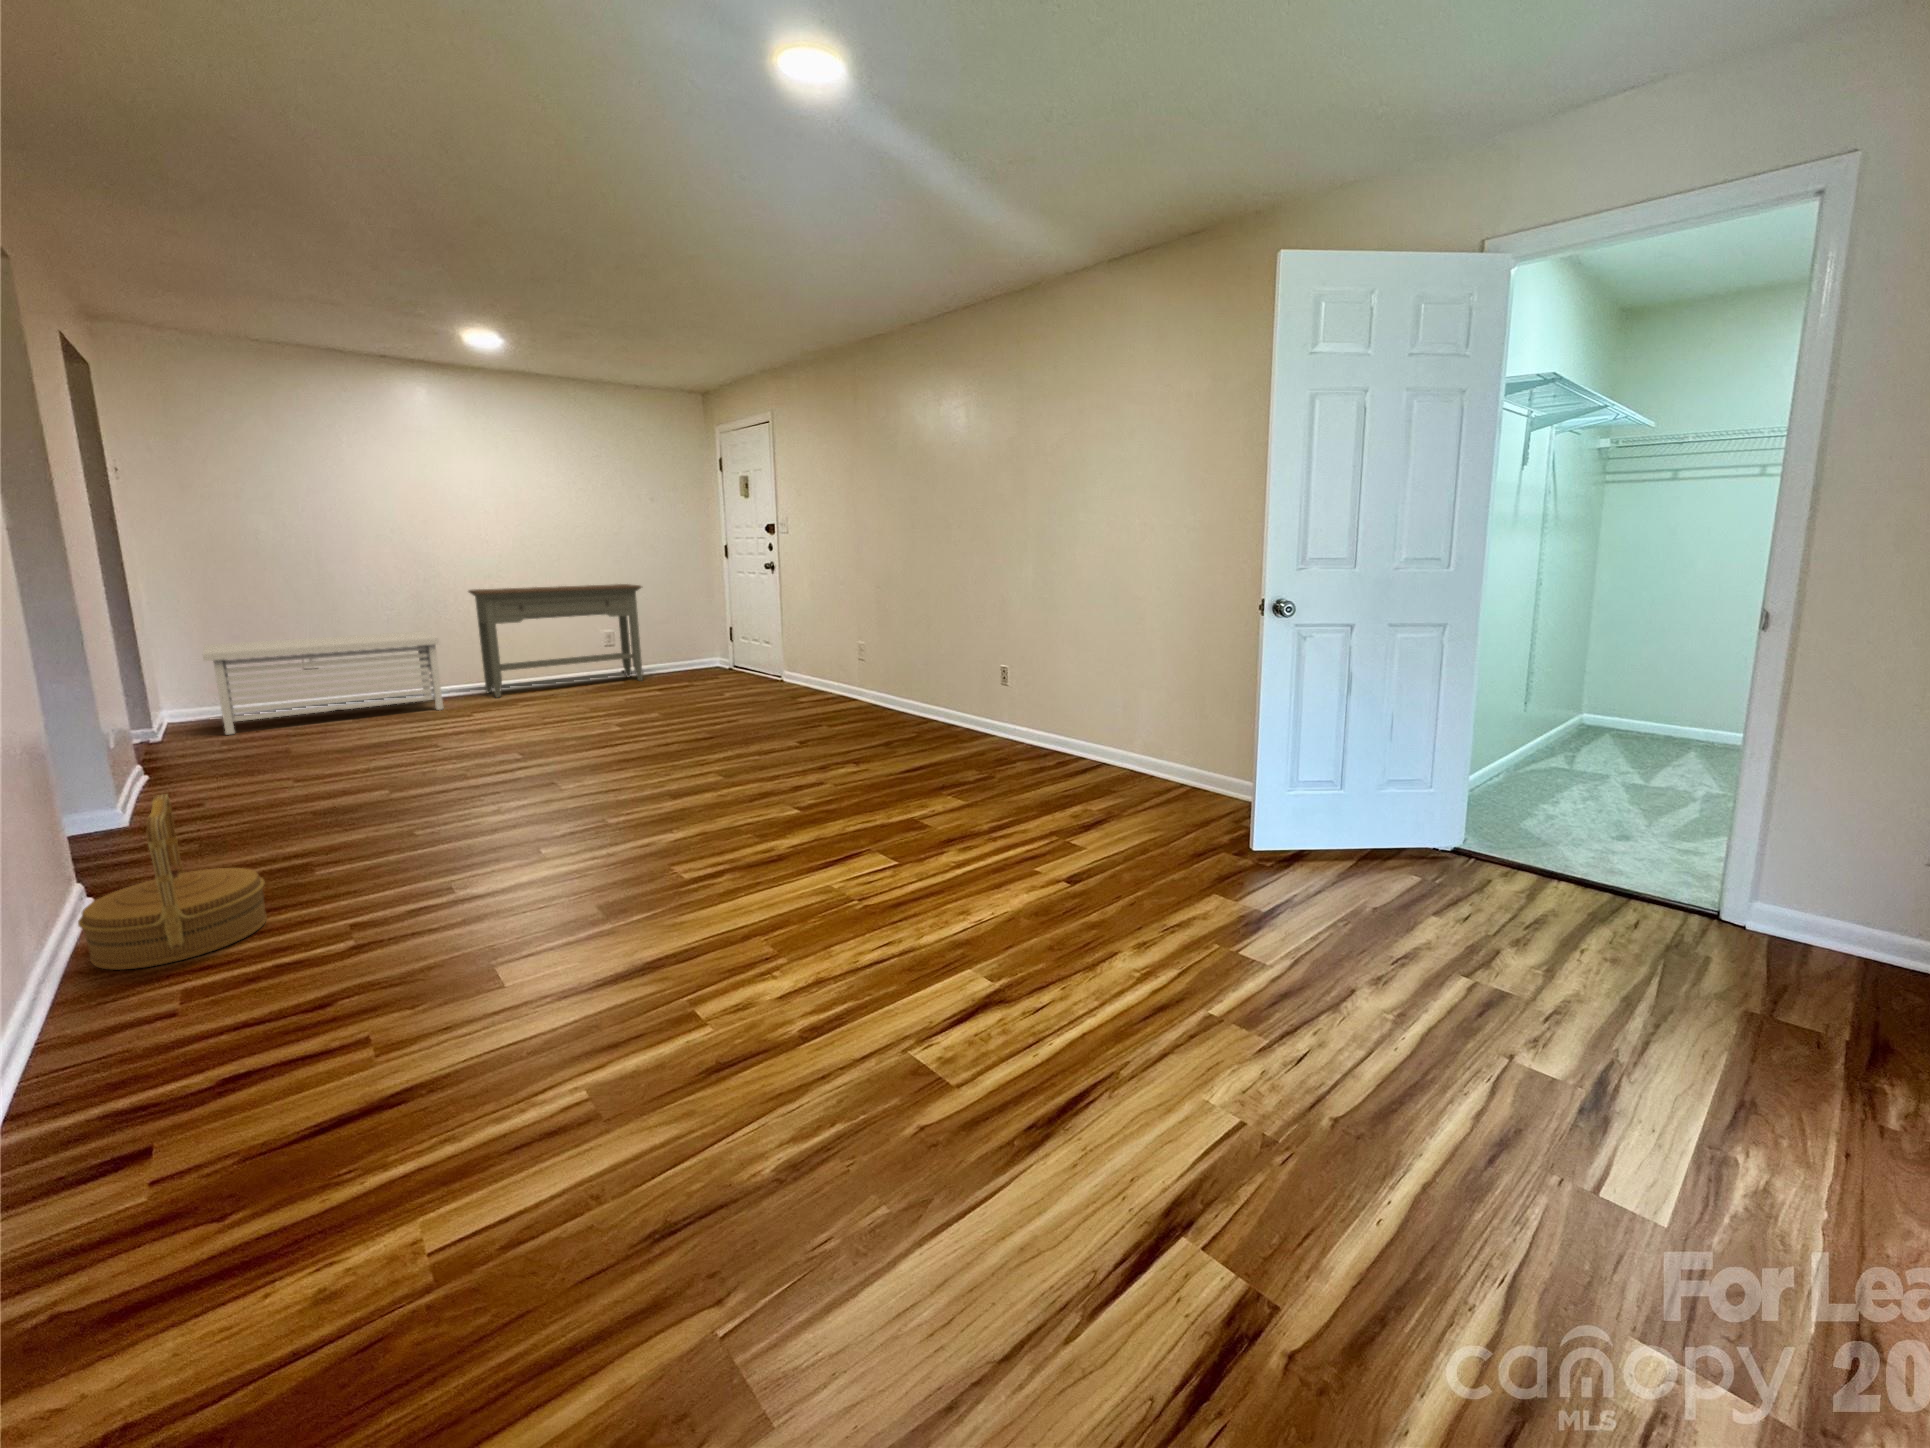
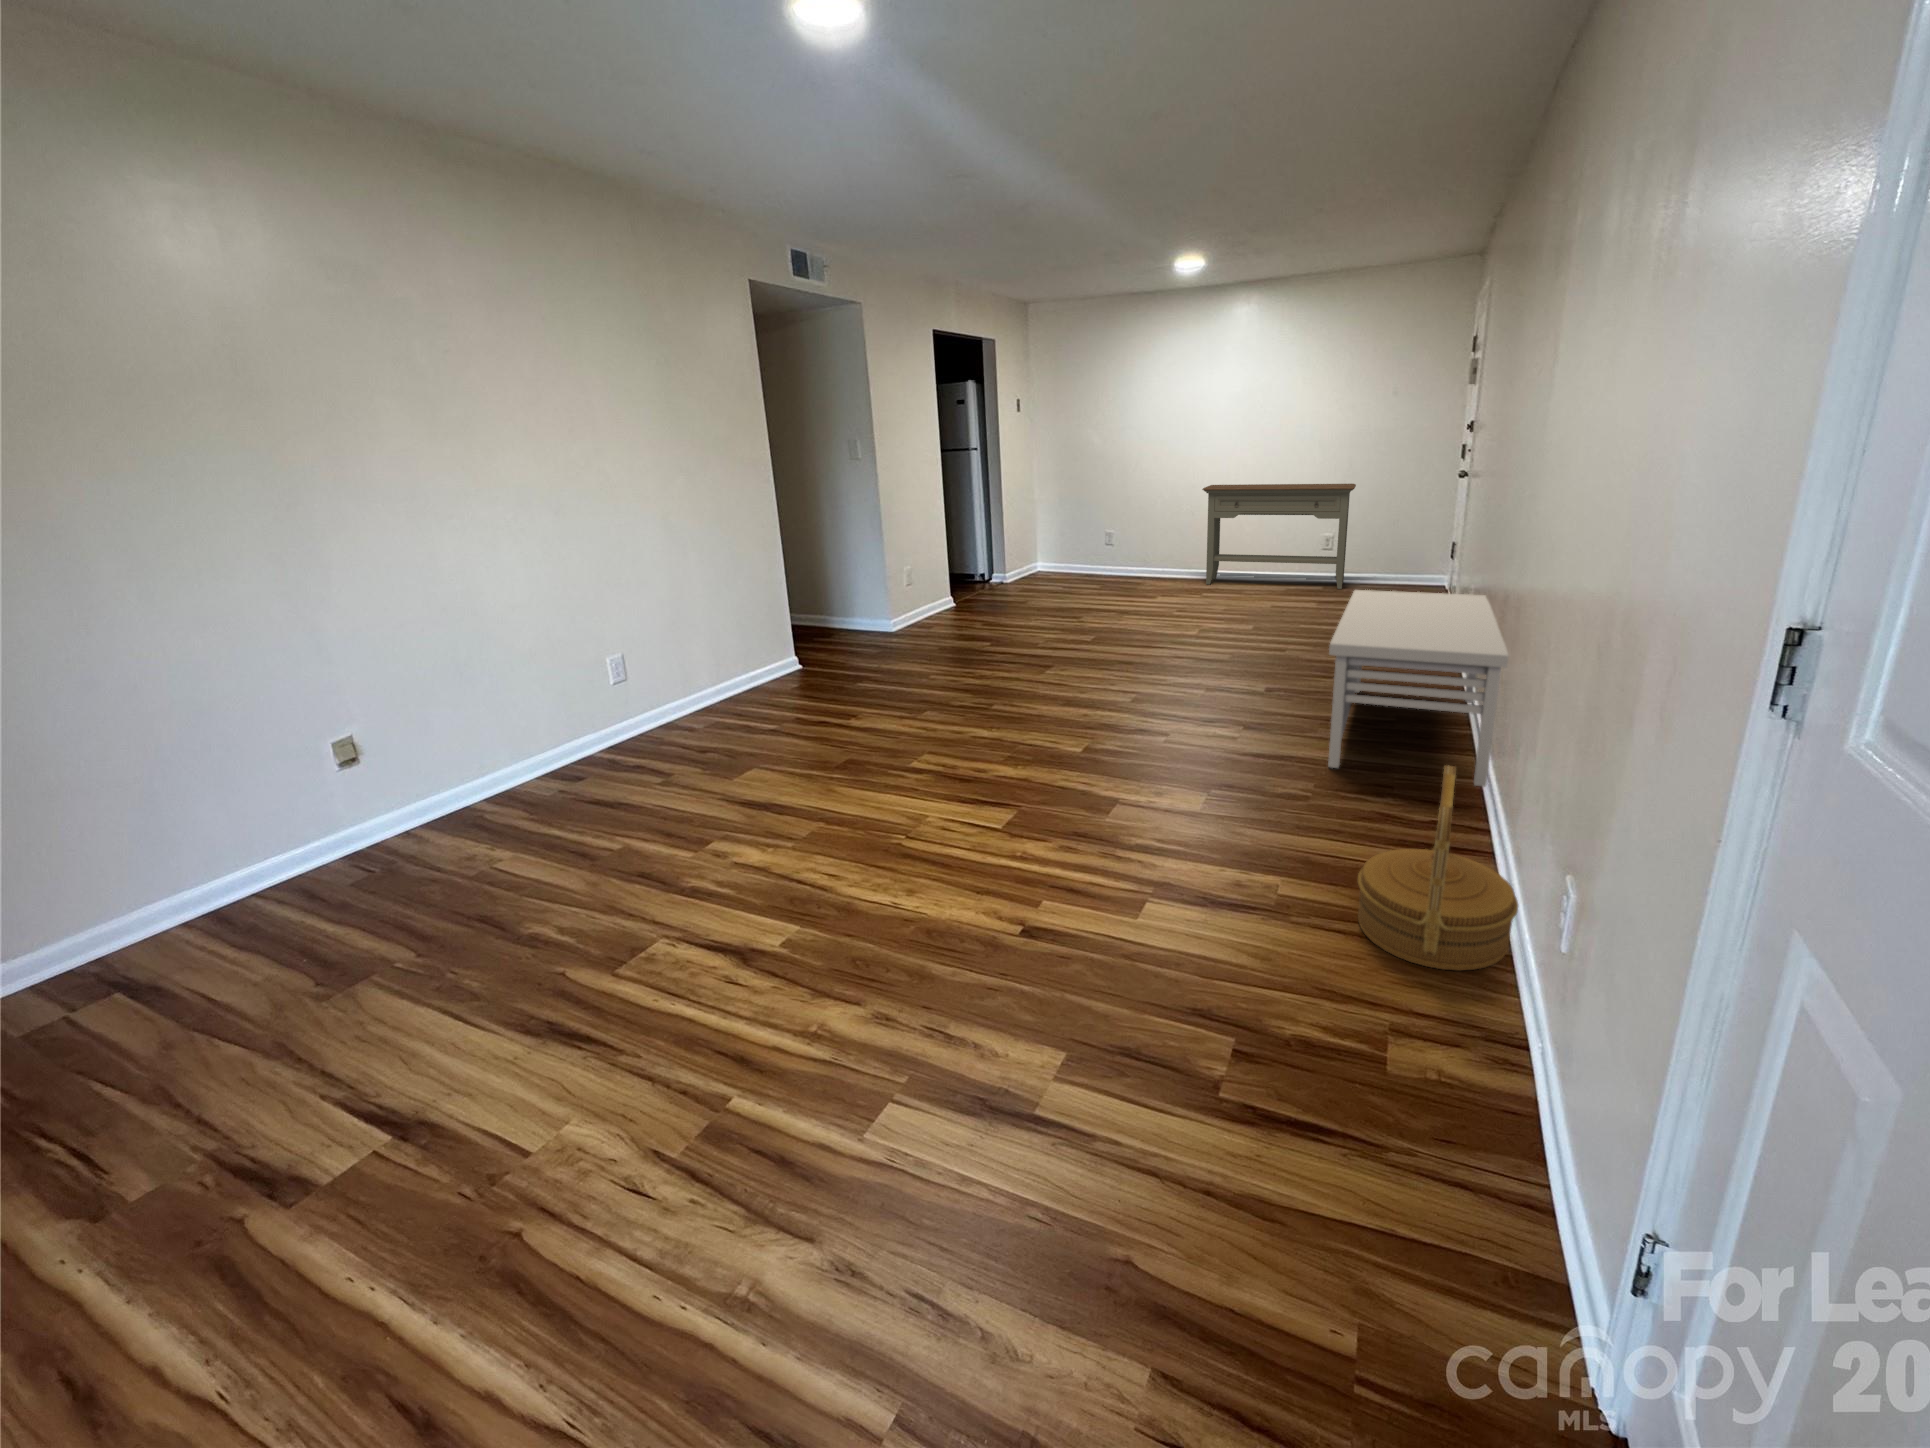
storage bench: present [203,631,443,735] -> present [1328,590,1509,787]
woven basket: present [78,794,267,970] -> present [1358,765,1518,971]

